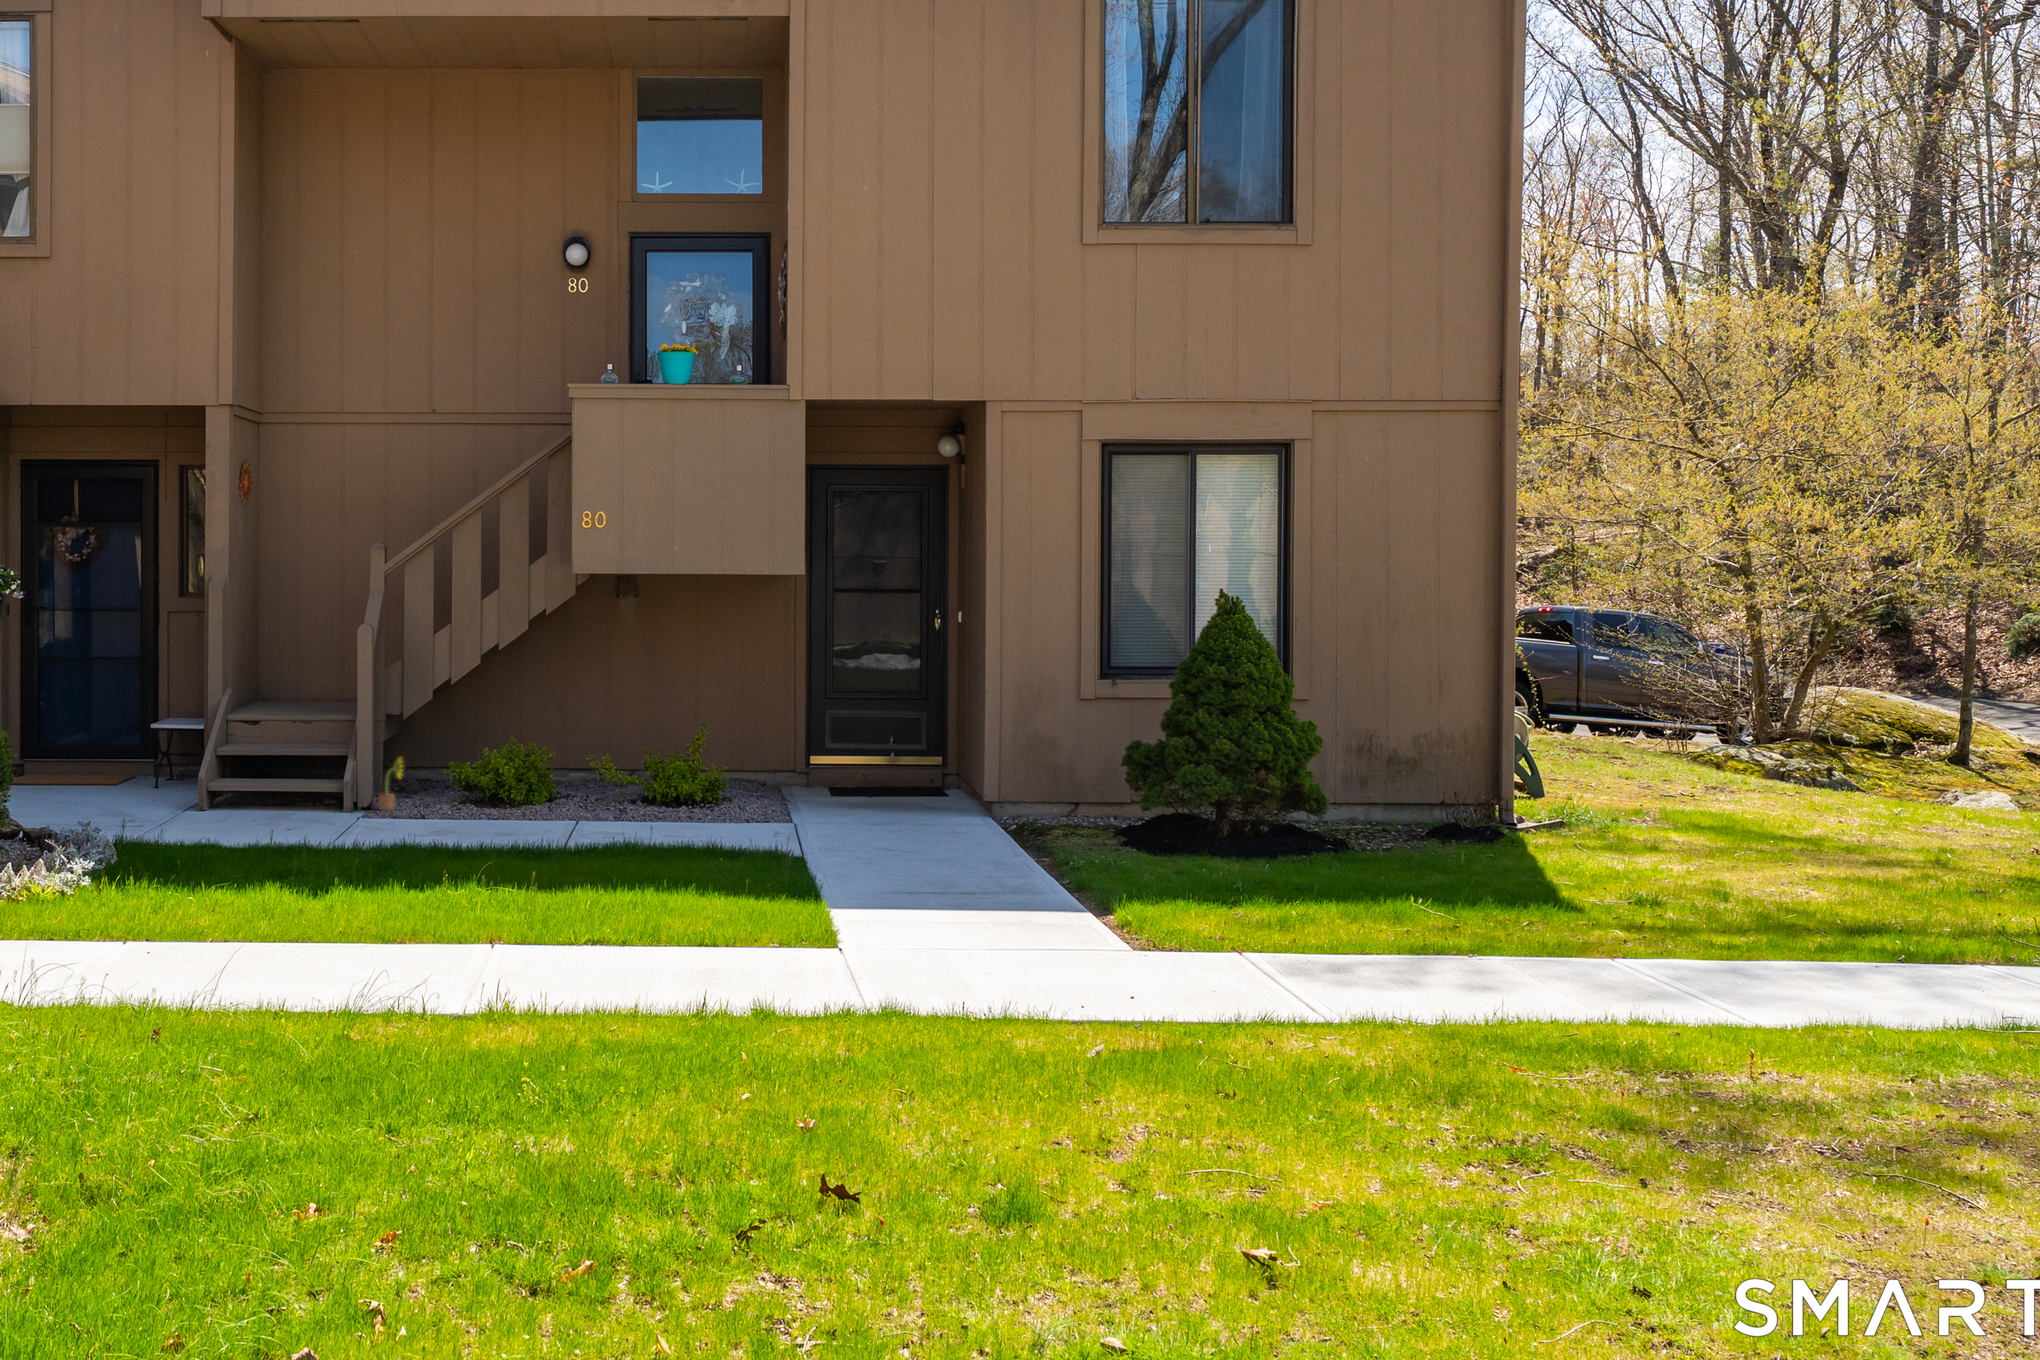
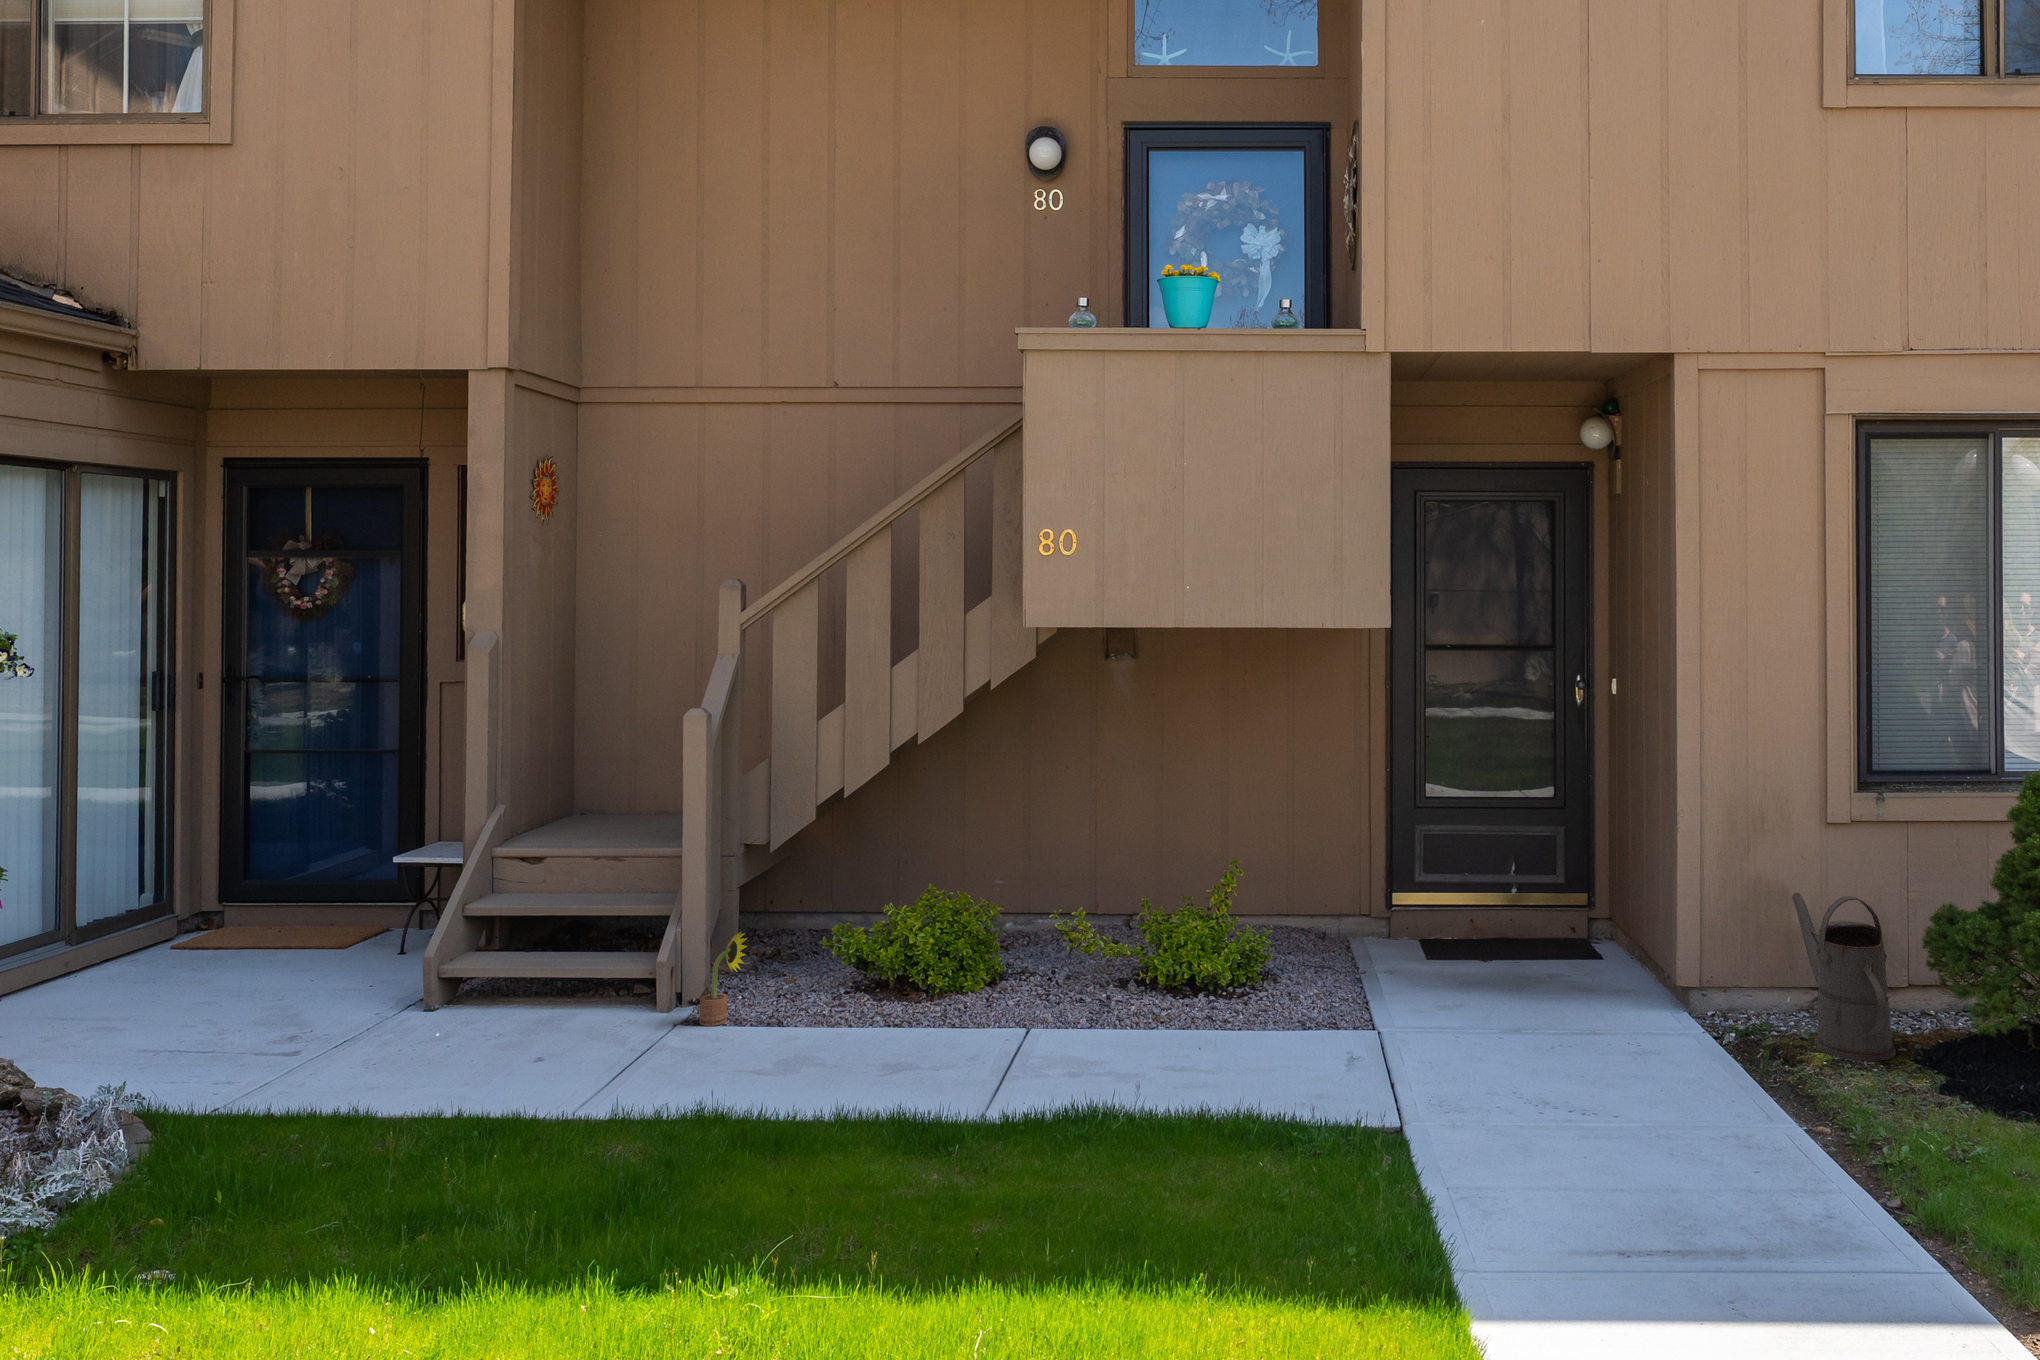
watering can: none [1049,739,1097,834] -> present [1792,893,1896,1061]

